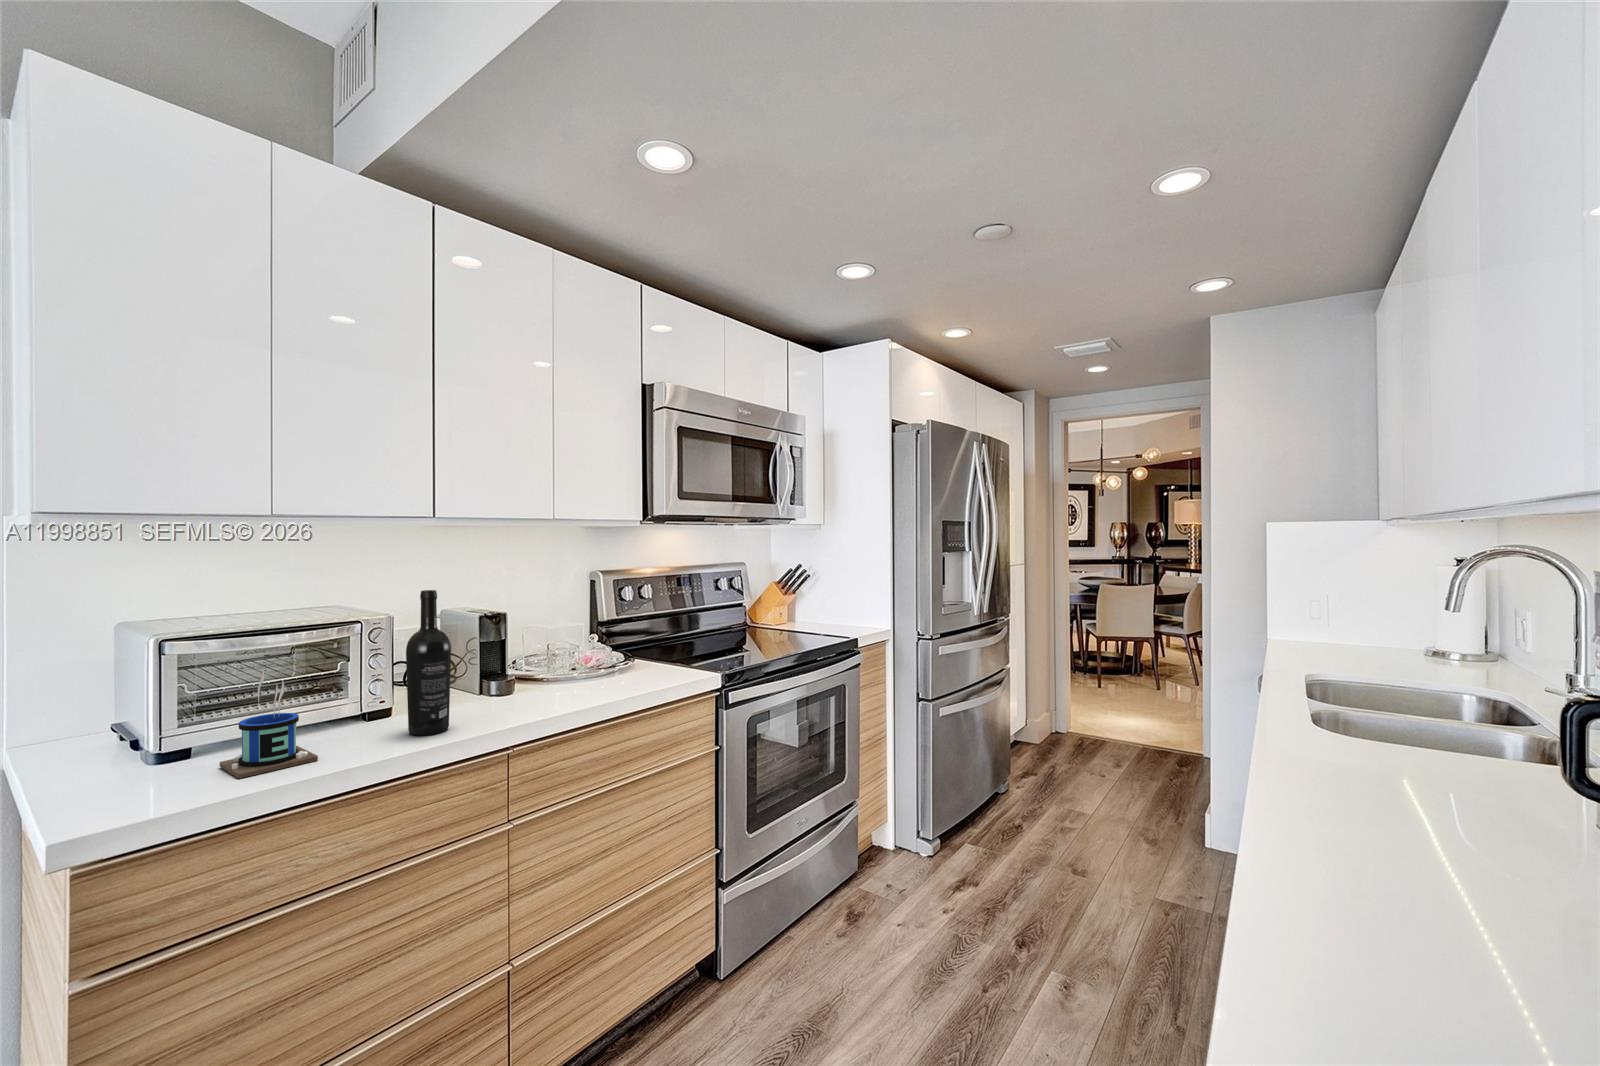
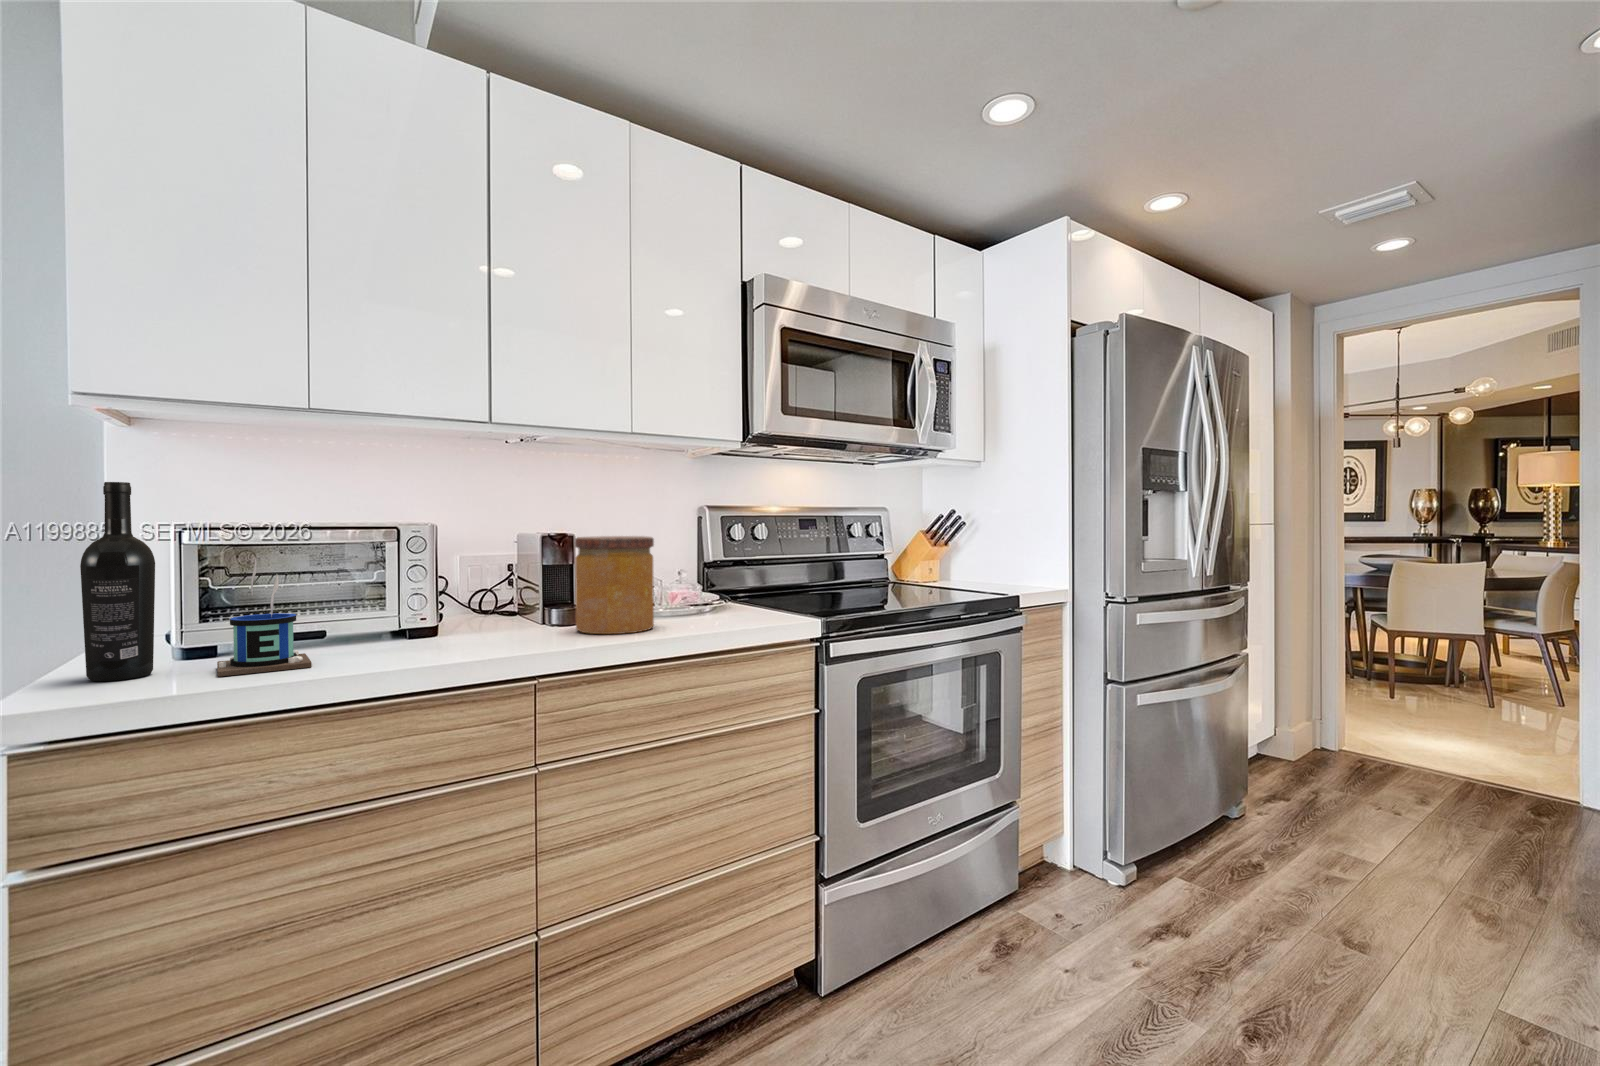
wine bottle: present [406,590,451,735] -> present [80,482,155,681]
jar: none [521,615,589,703] -> present [575,536,654,634]

